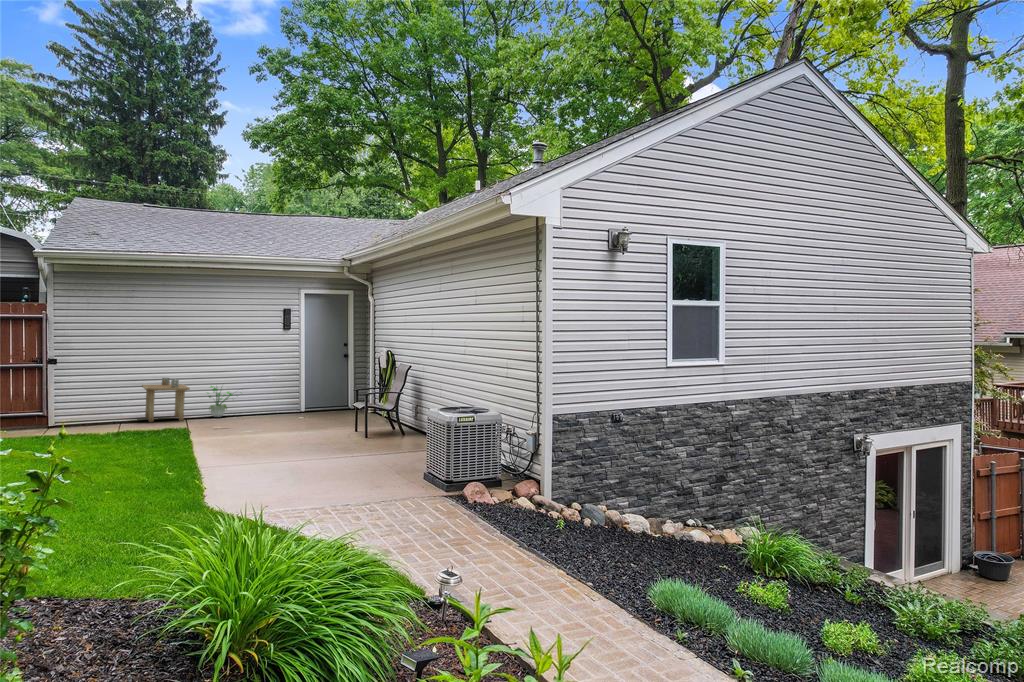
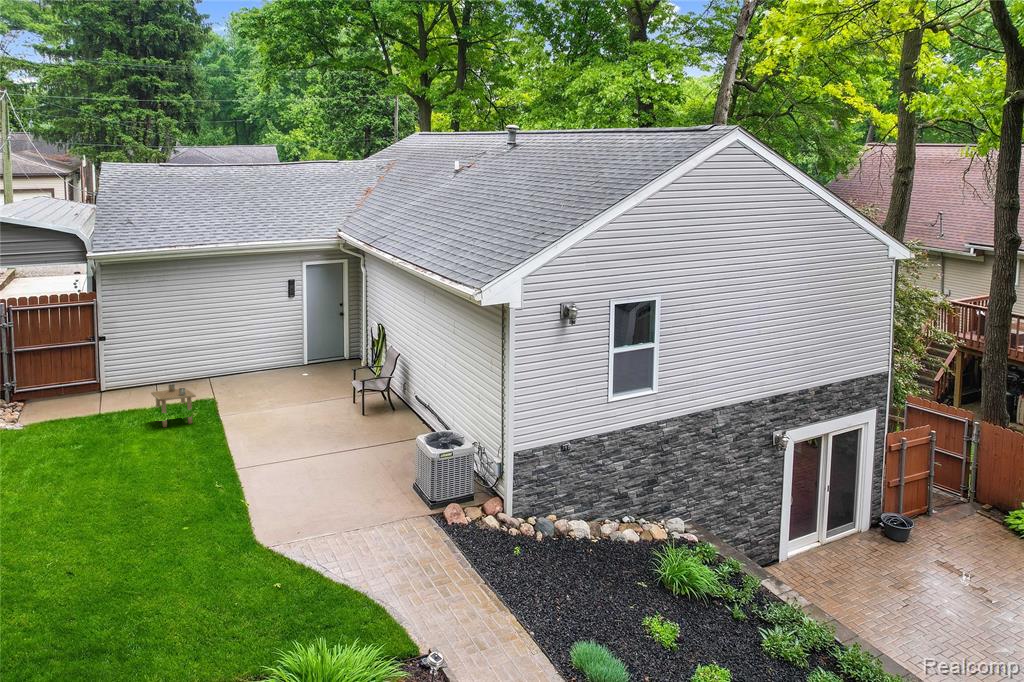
potted plant: present [209,386,232,417] -> none [206,381,242,416]

